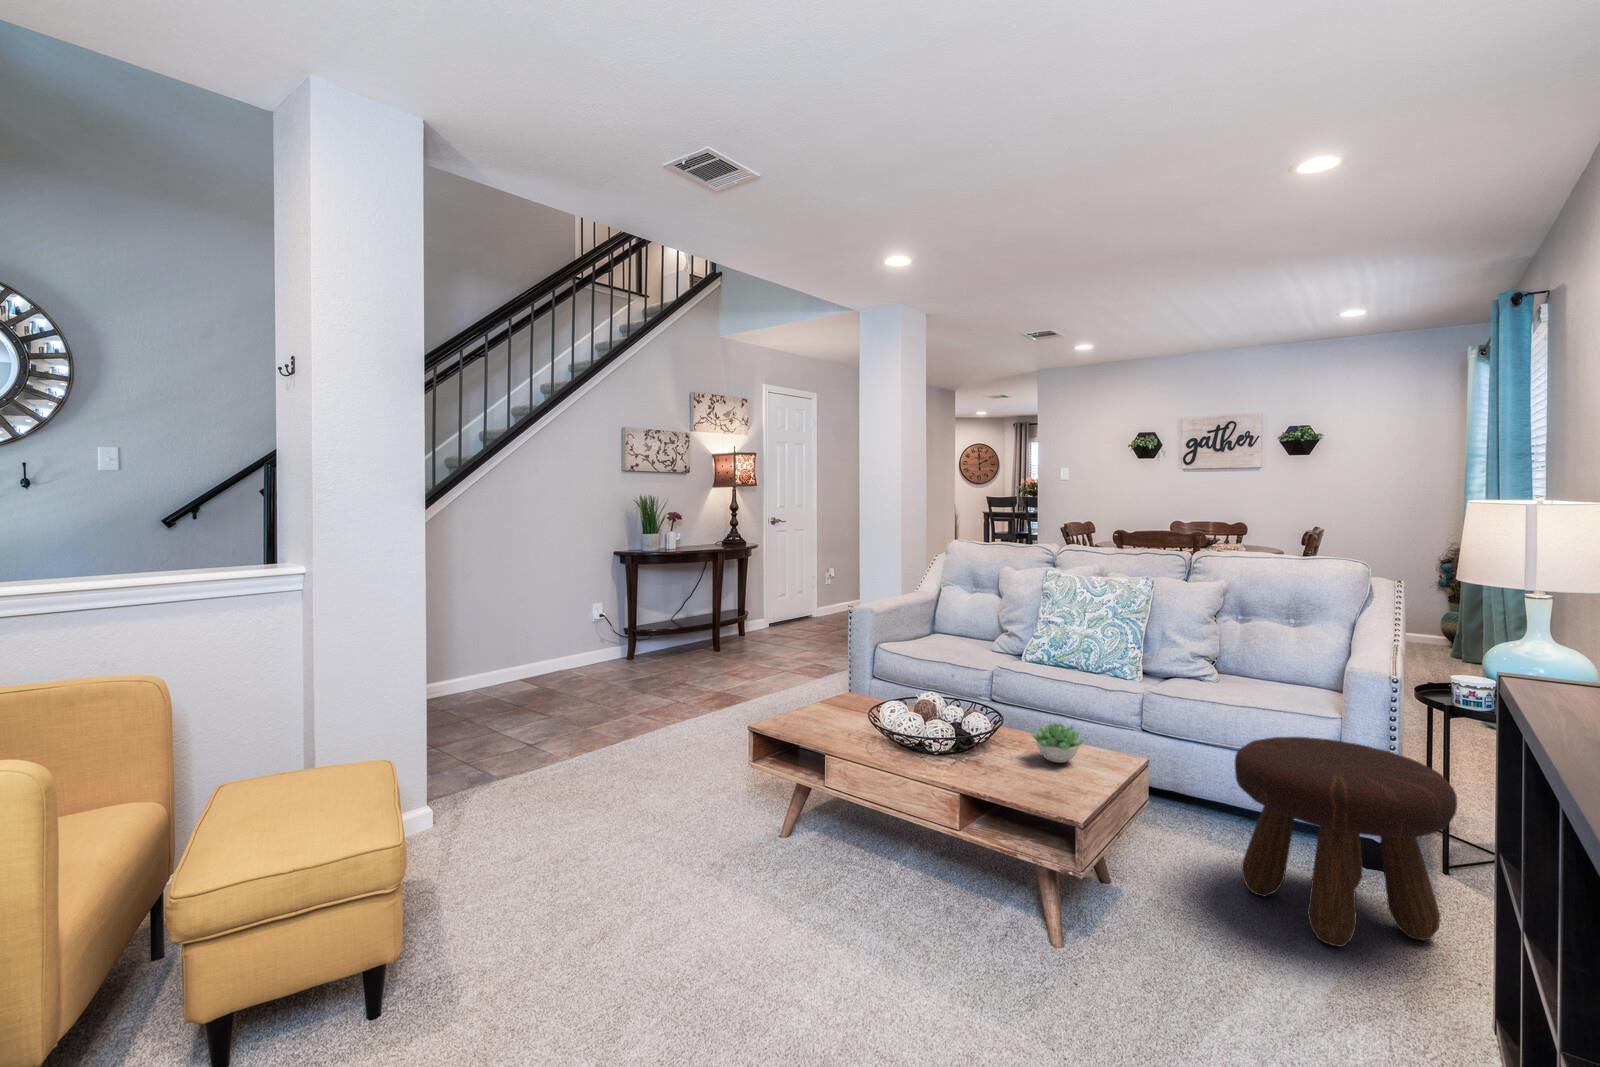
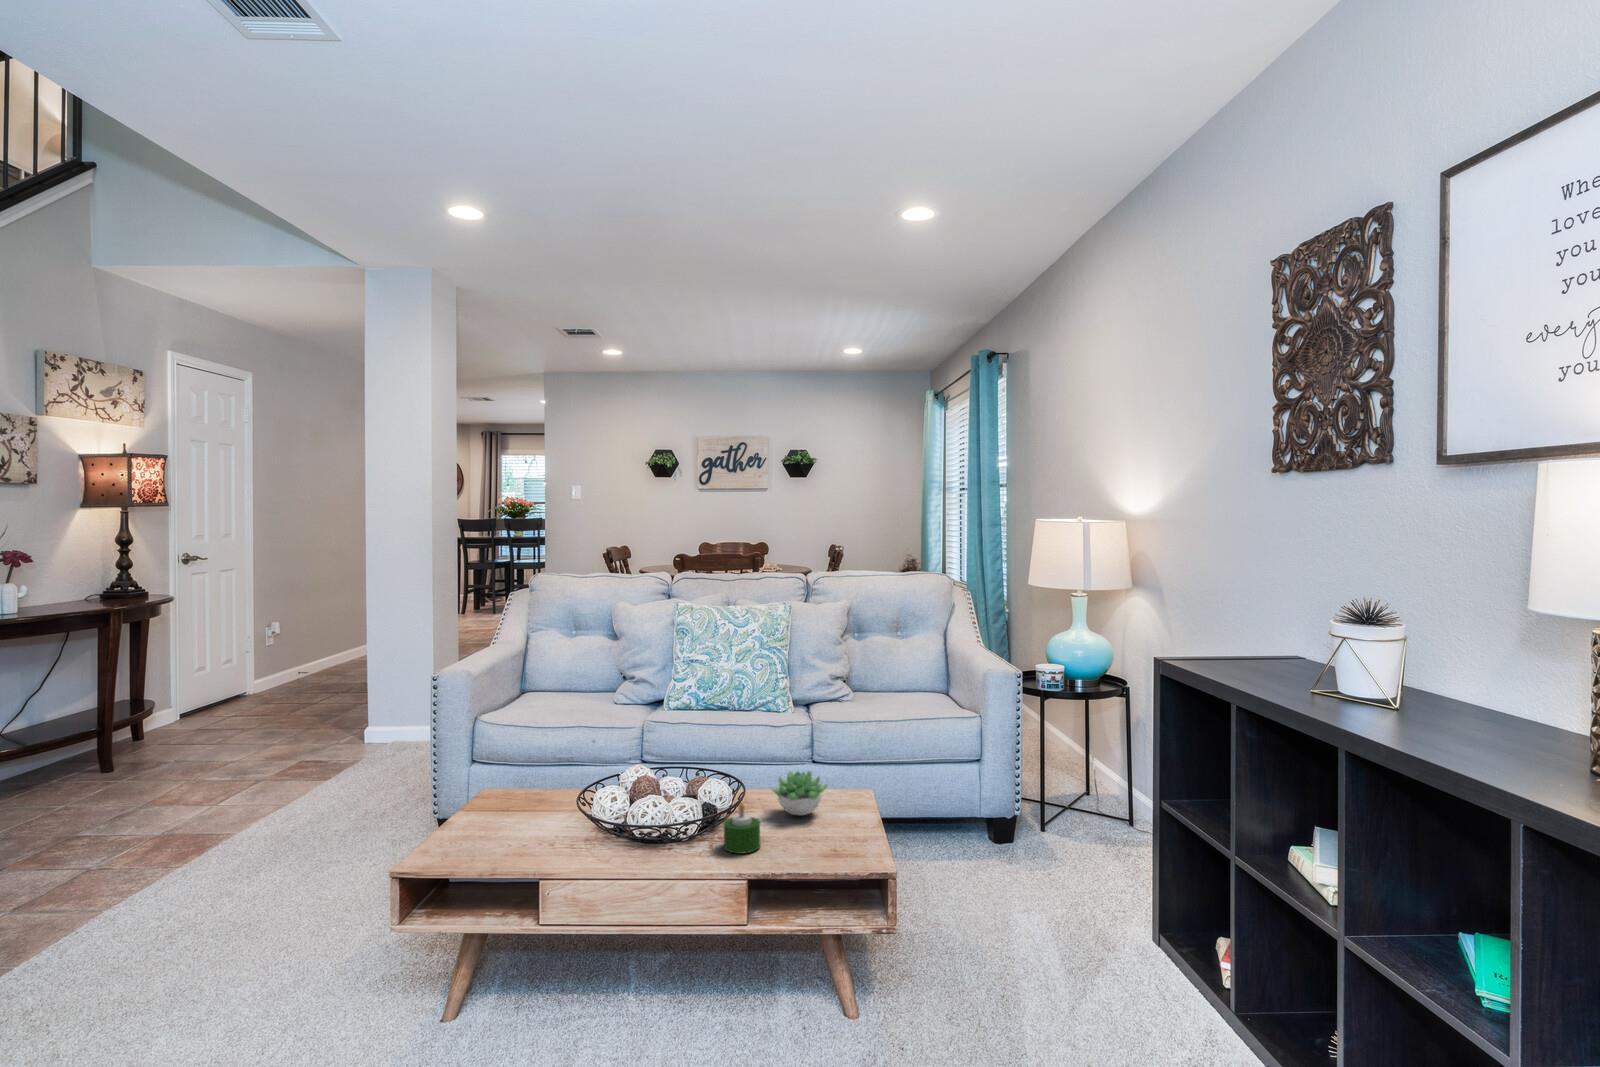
candle: none [965,735,996,777] -> present [724,803,760,854]
footstool: present [1235,737,1457,947] -> none [931,738,1100,926]

